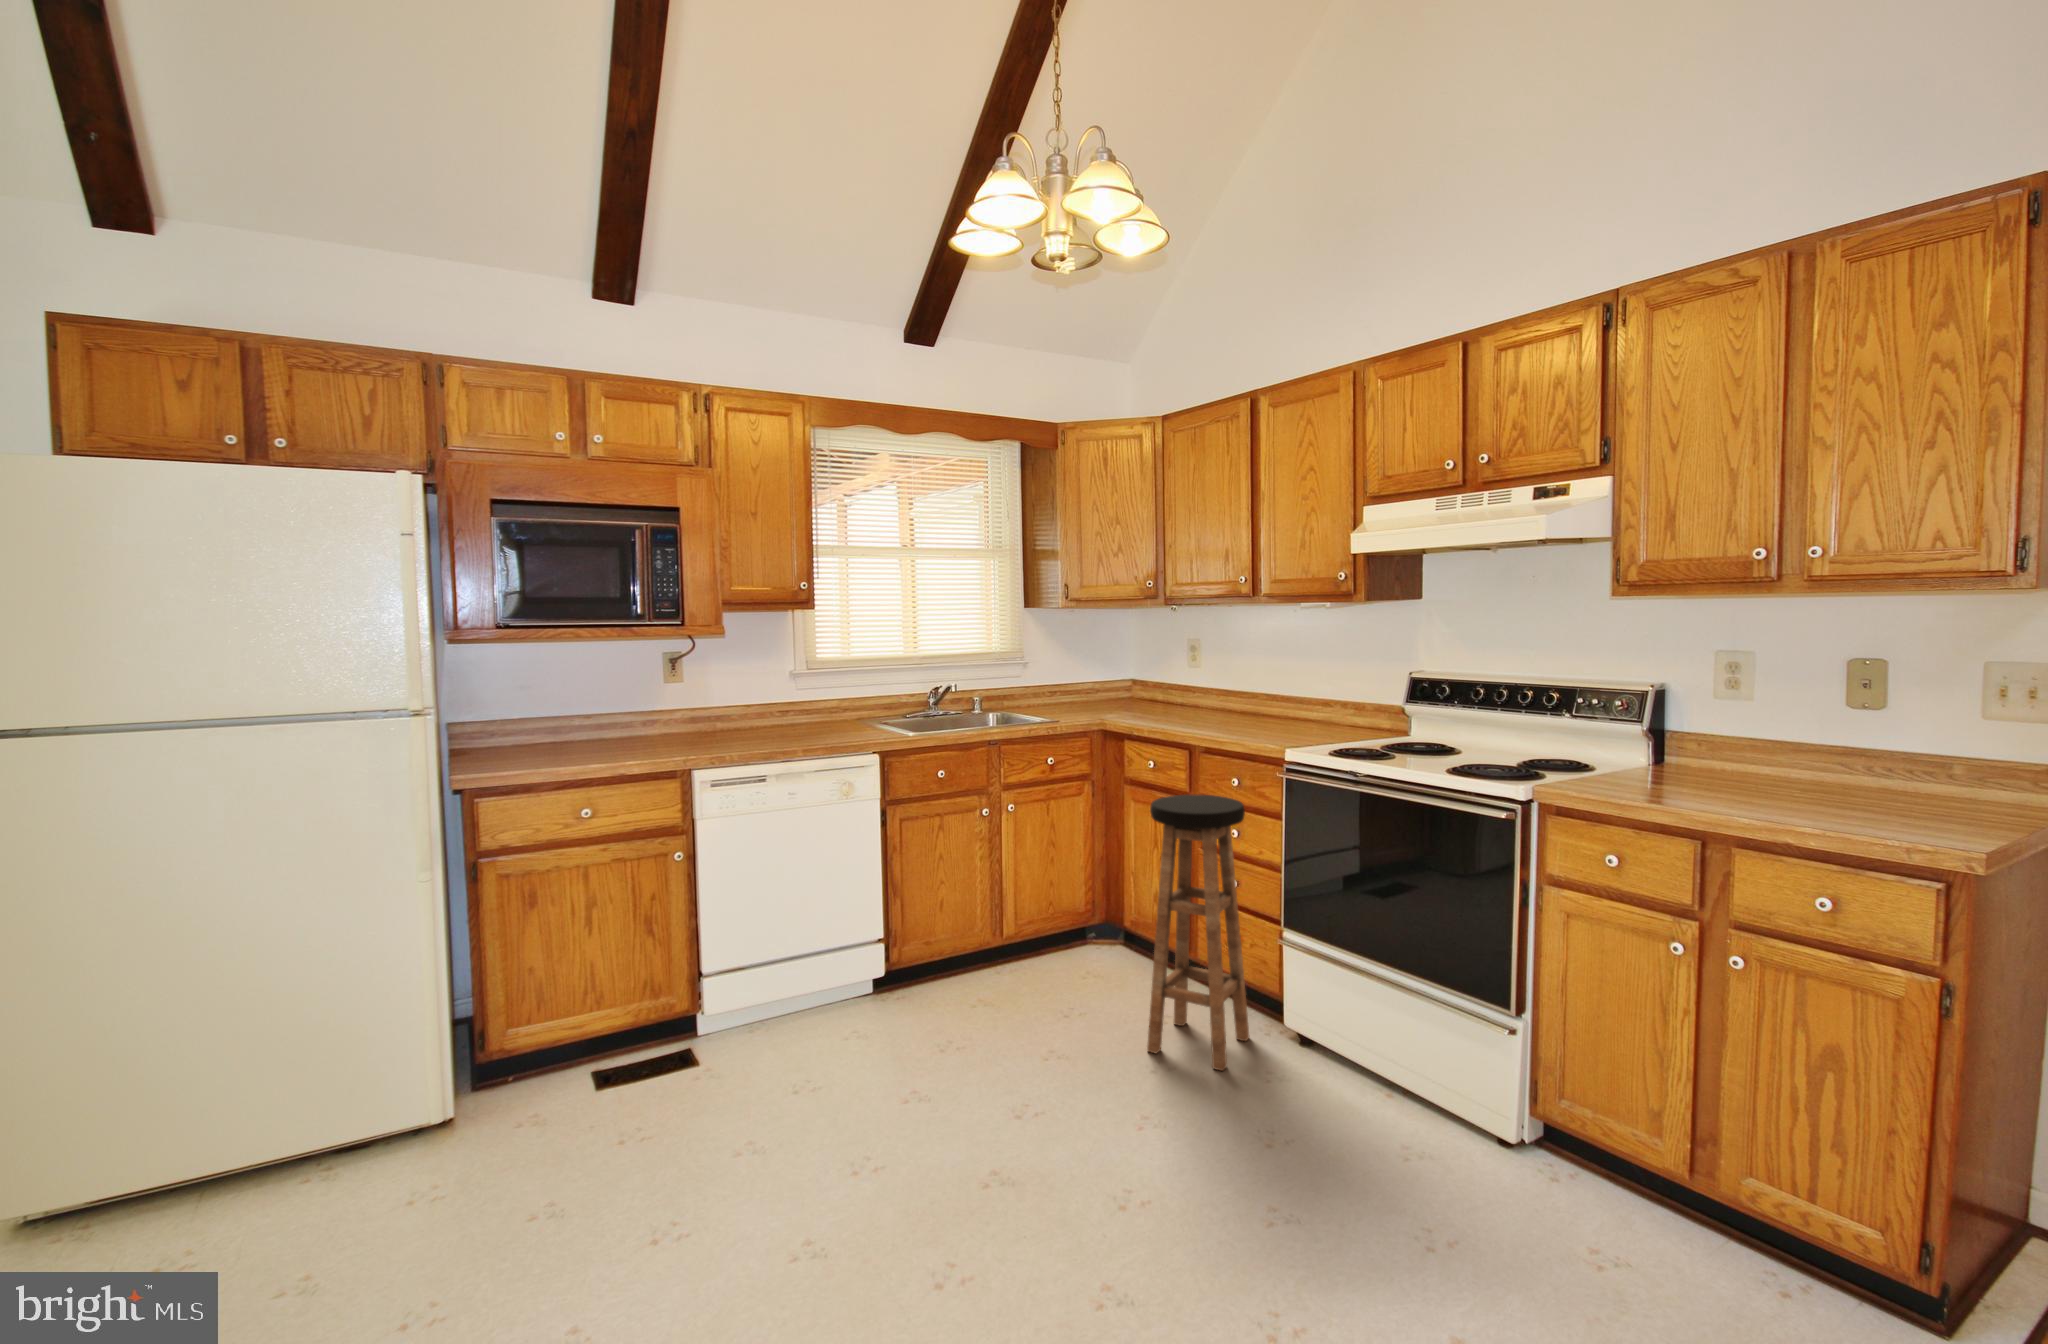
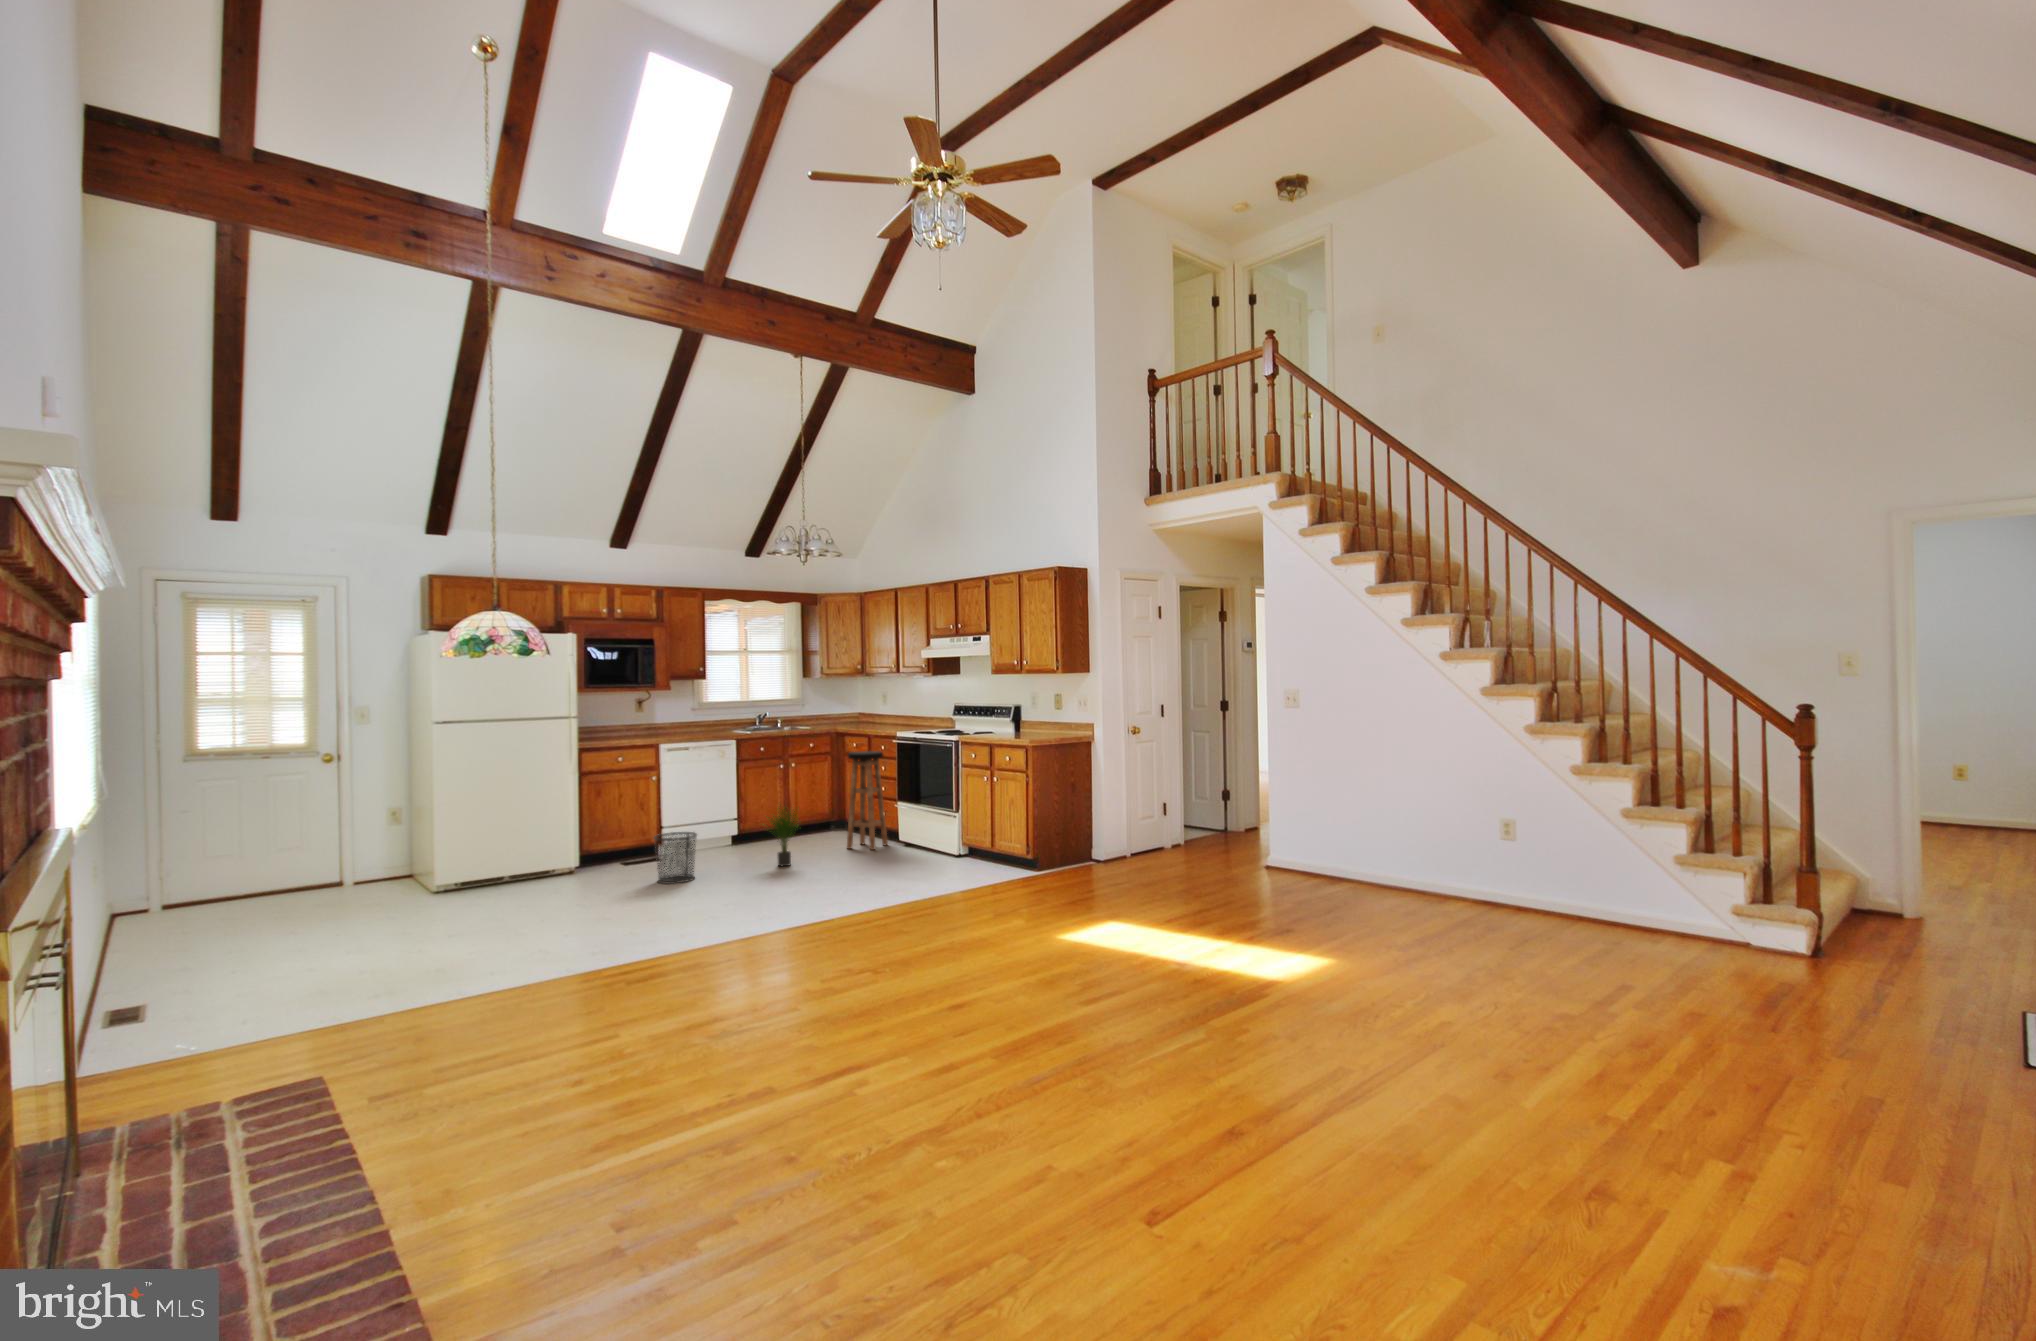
potted plant: none [909,966,1046,1170] -> present [766,808,797,866]
waste bin: none [576,1077,720,1286] -> present [654,832,697,884]

